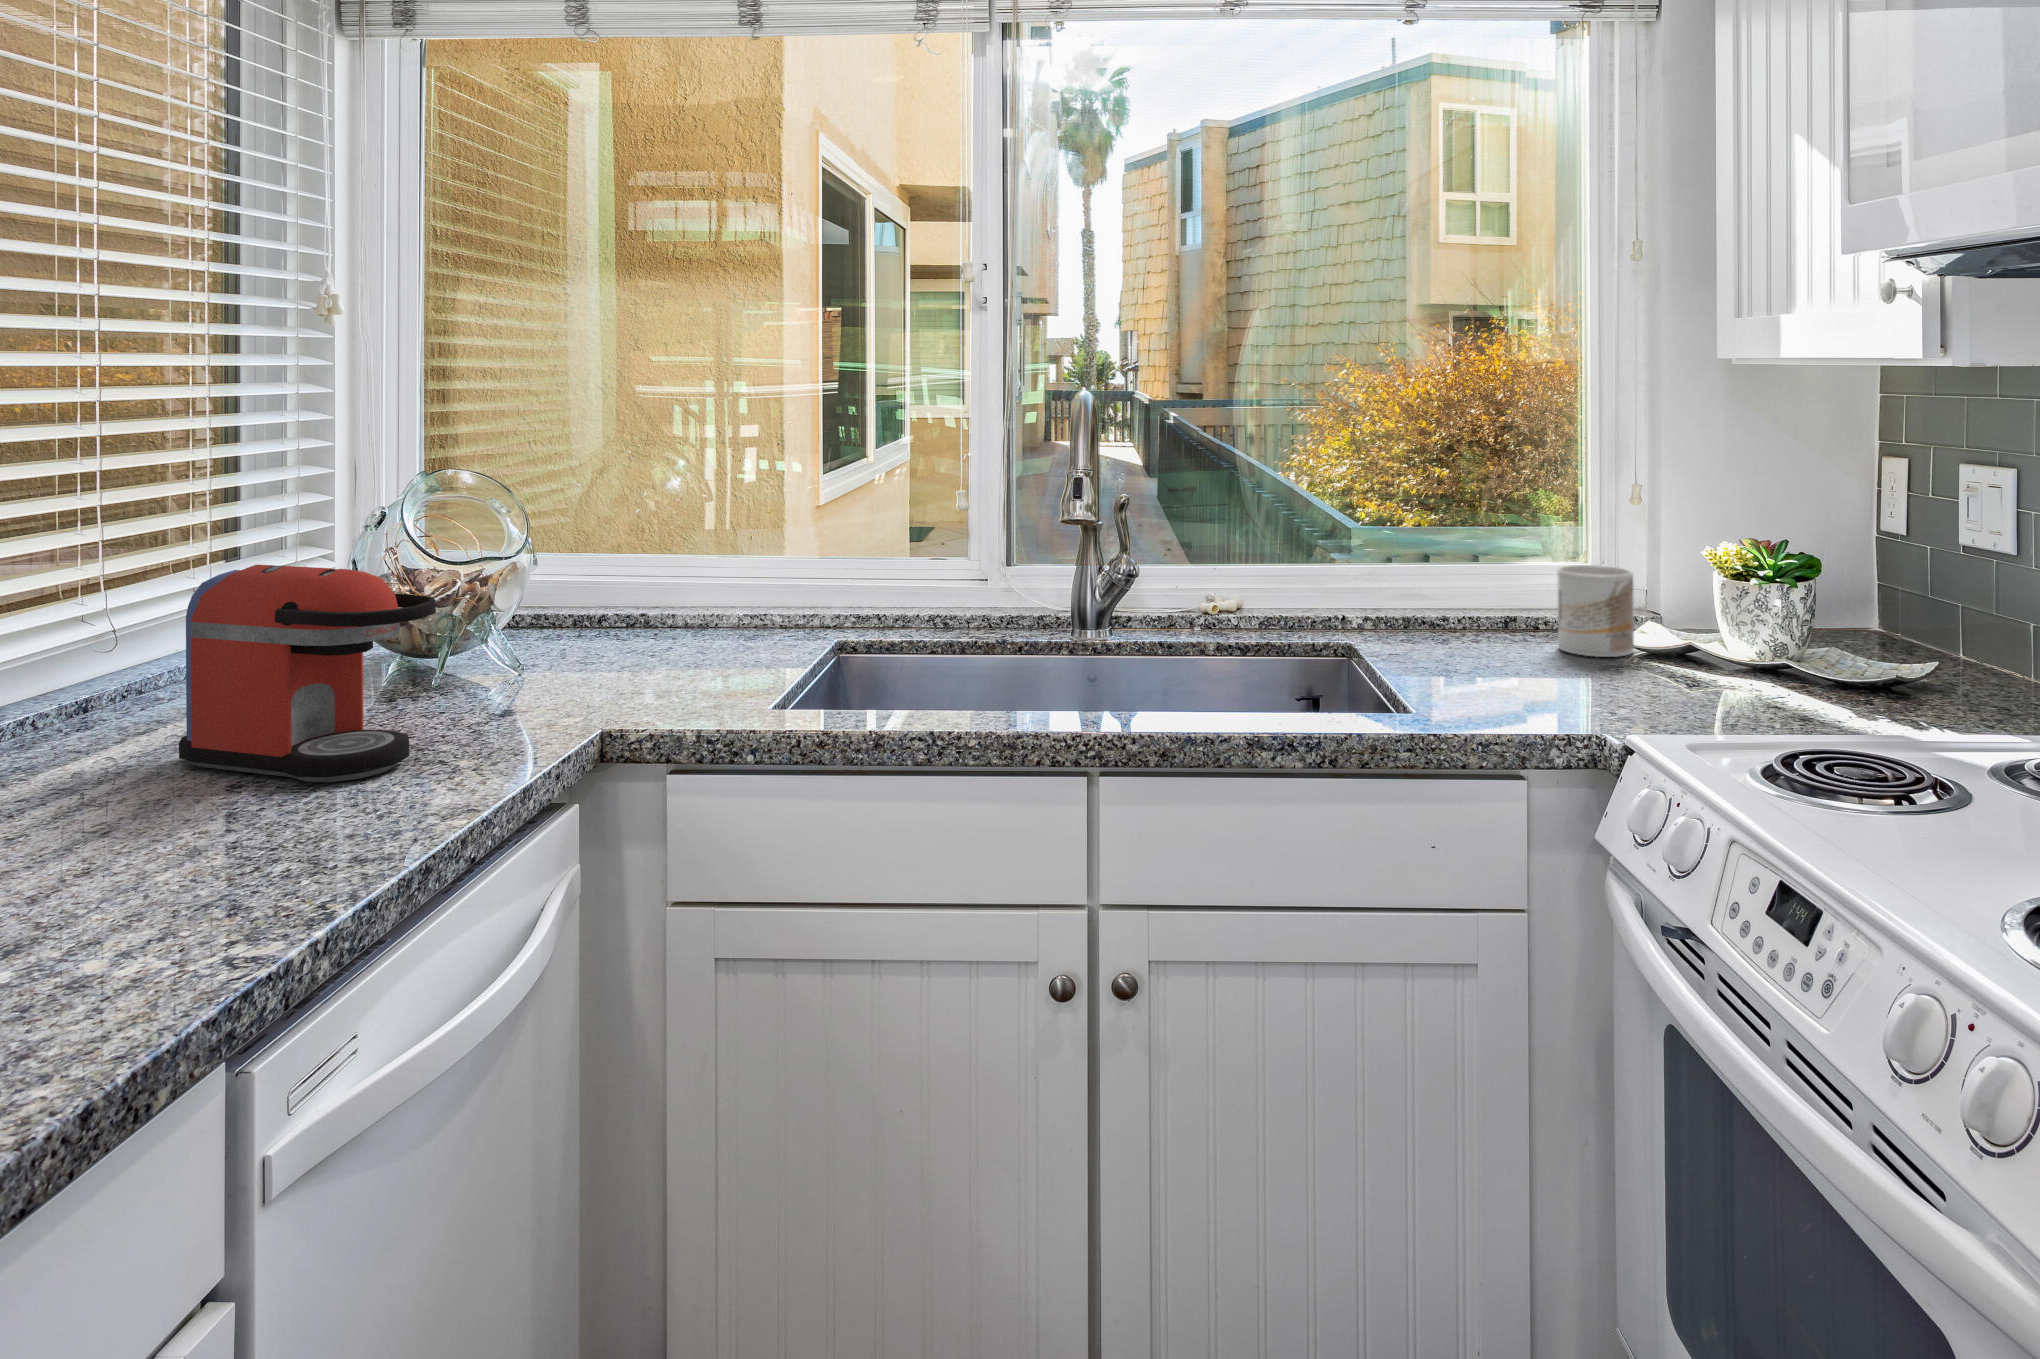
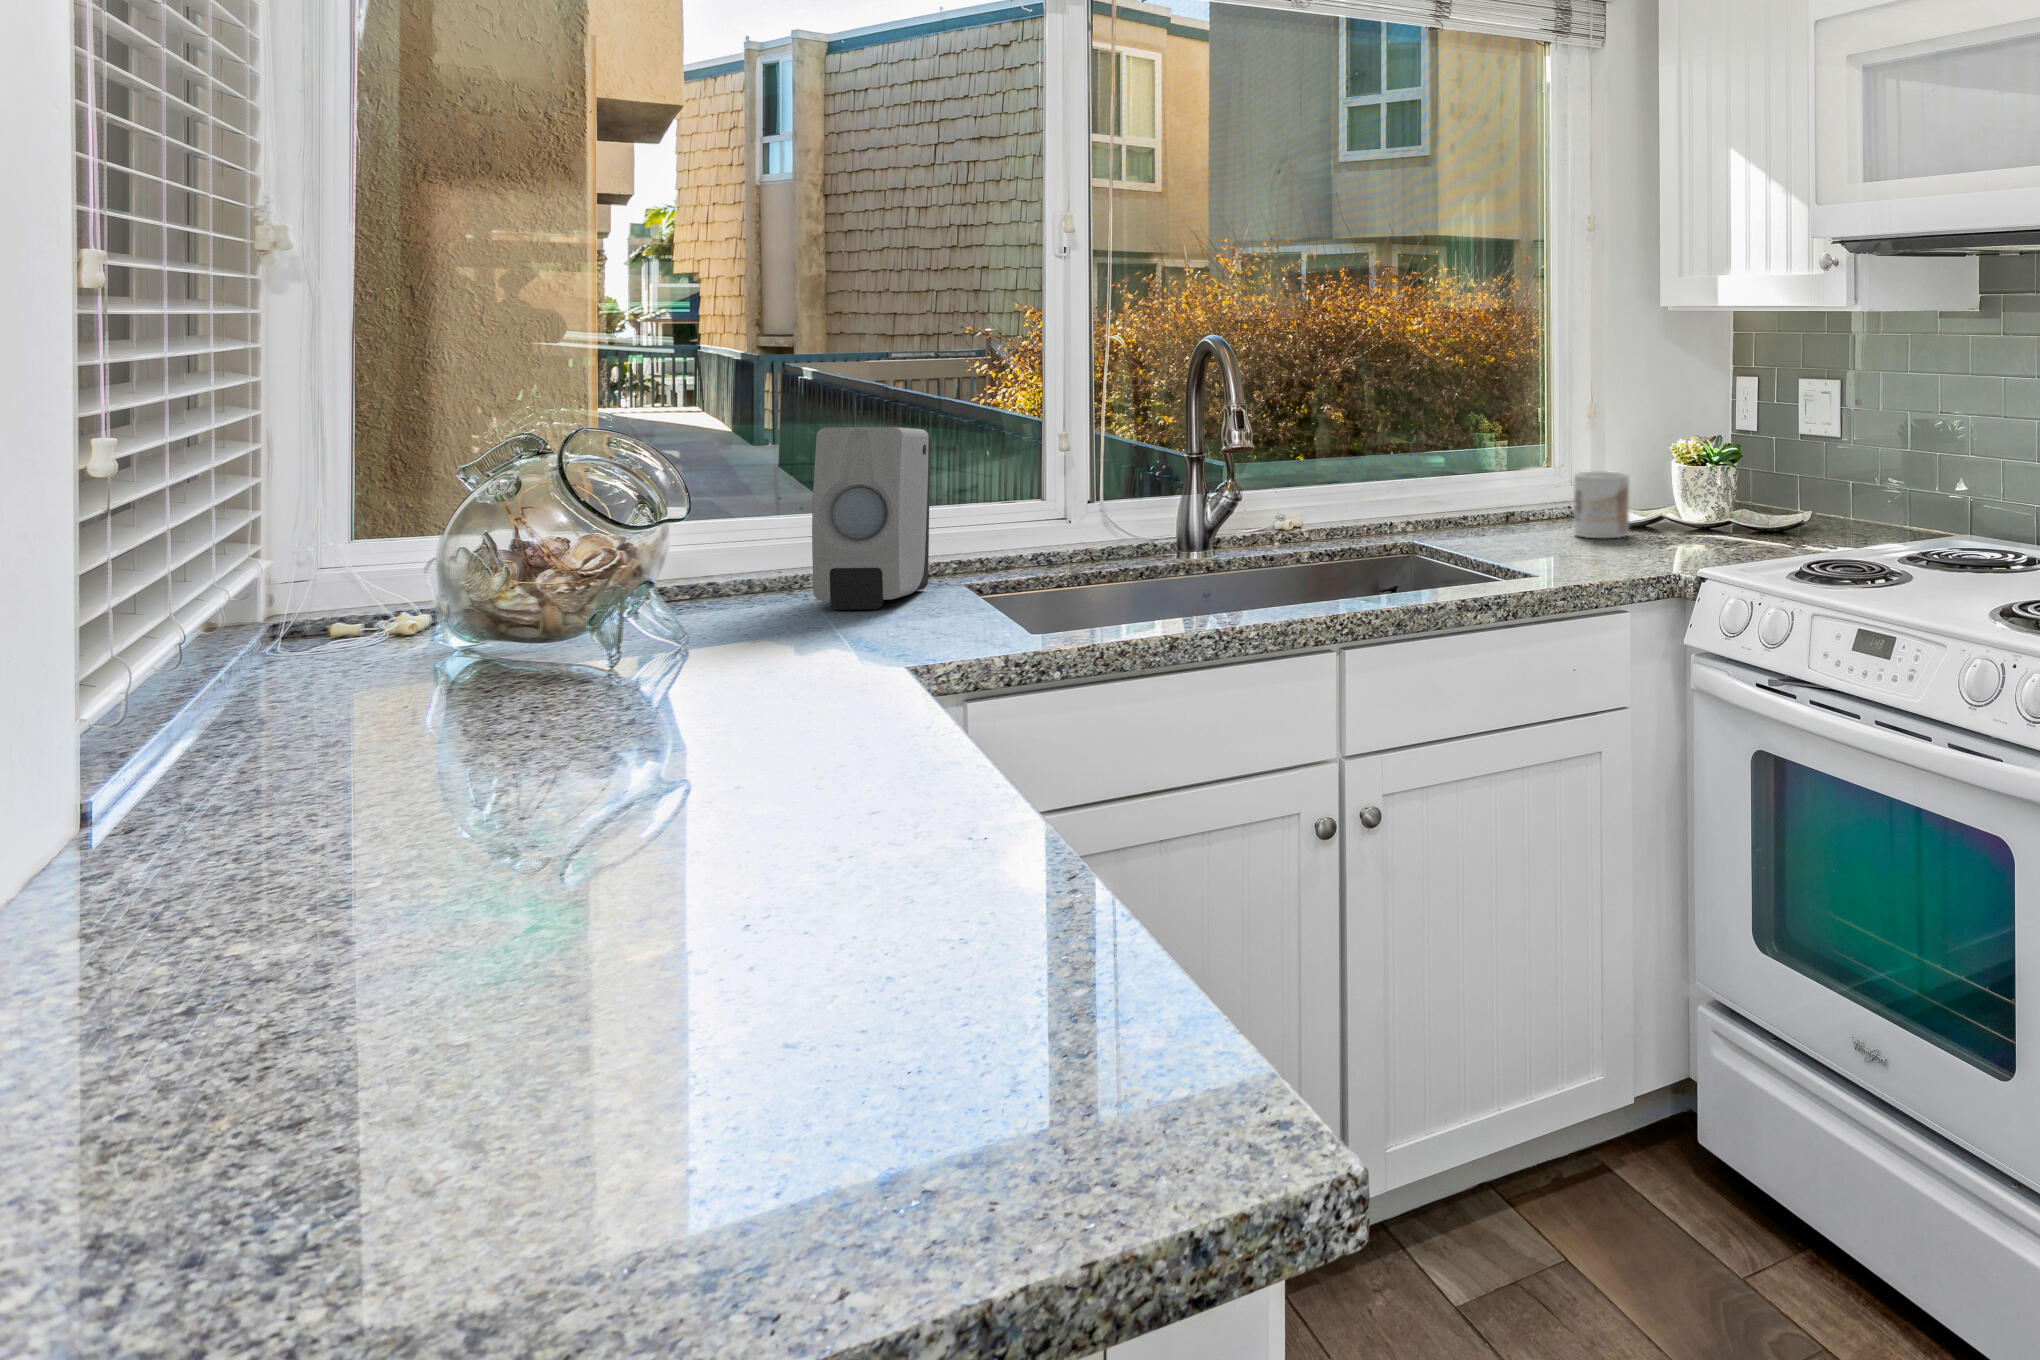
soap dispenser: none [653,479,794,662] -> present [812,427,930,610]
coffee maker: present [179,565,436,782] -> none [509,508,831,727]

